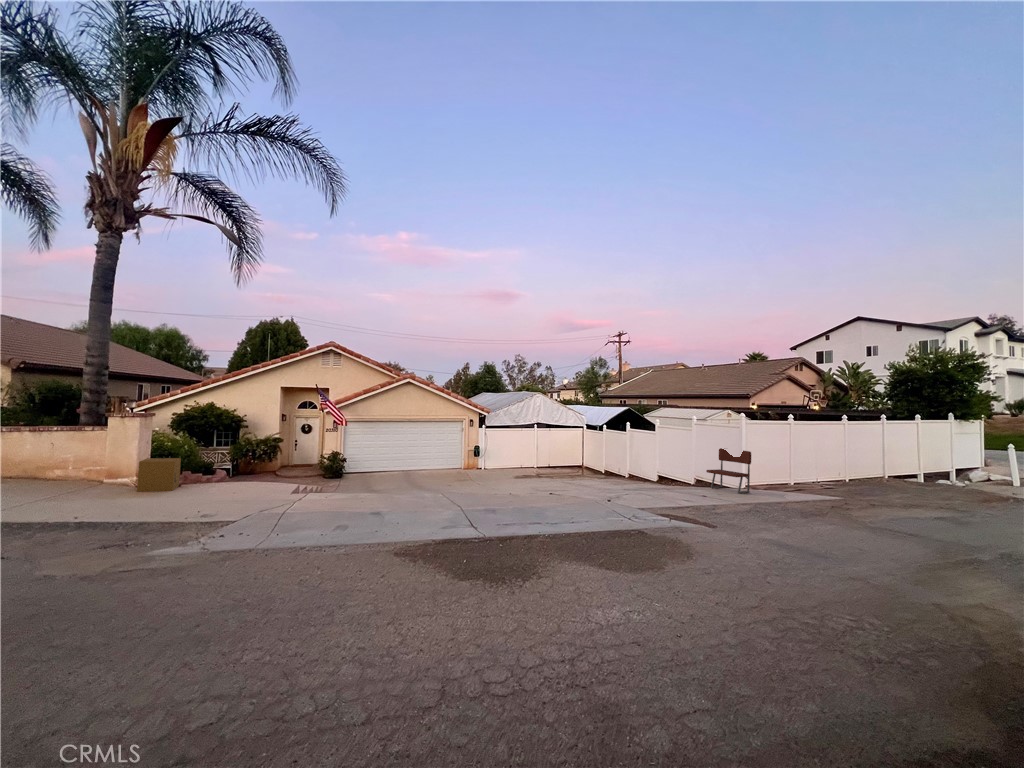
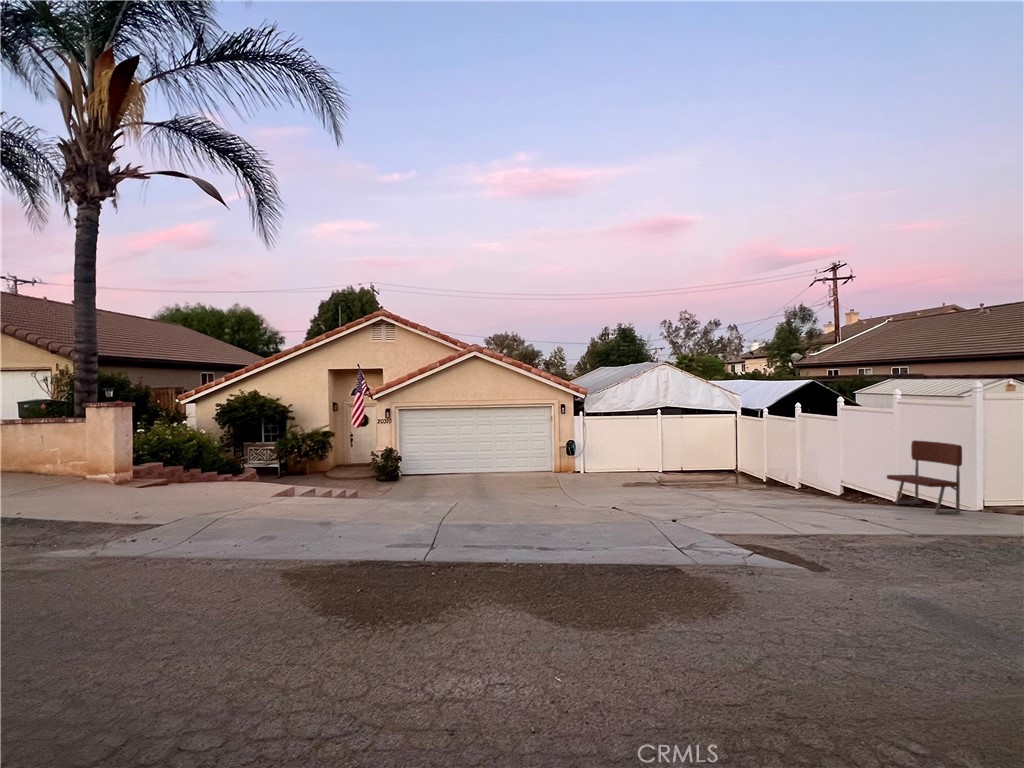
cardboard box: present [137,458,181,492] -> none [121,454,170,491]

